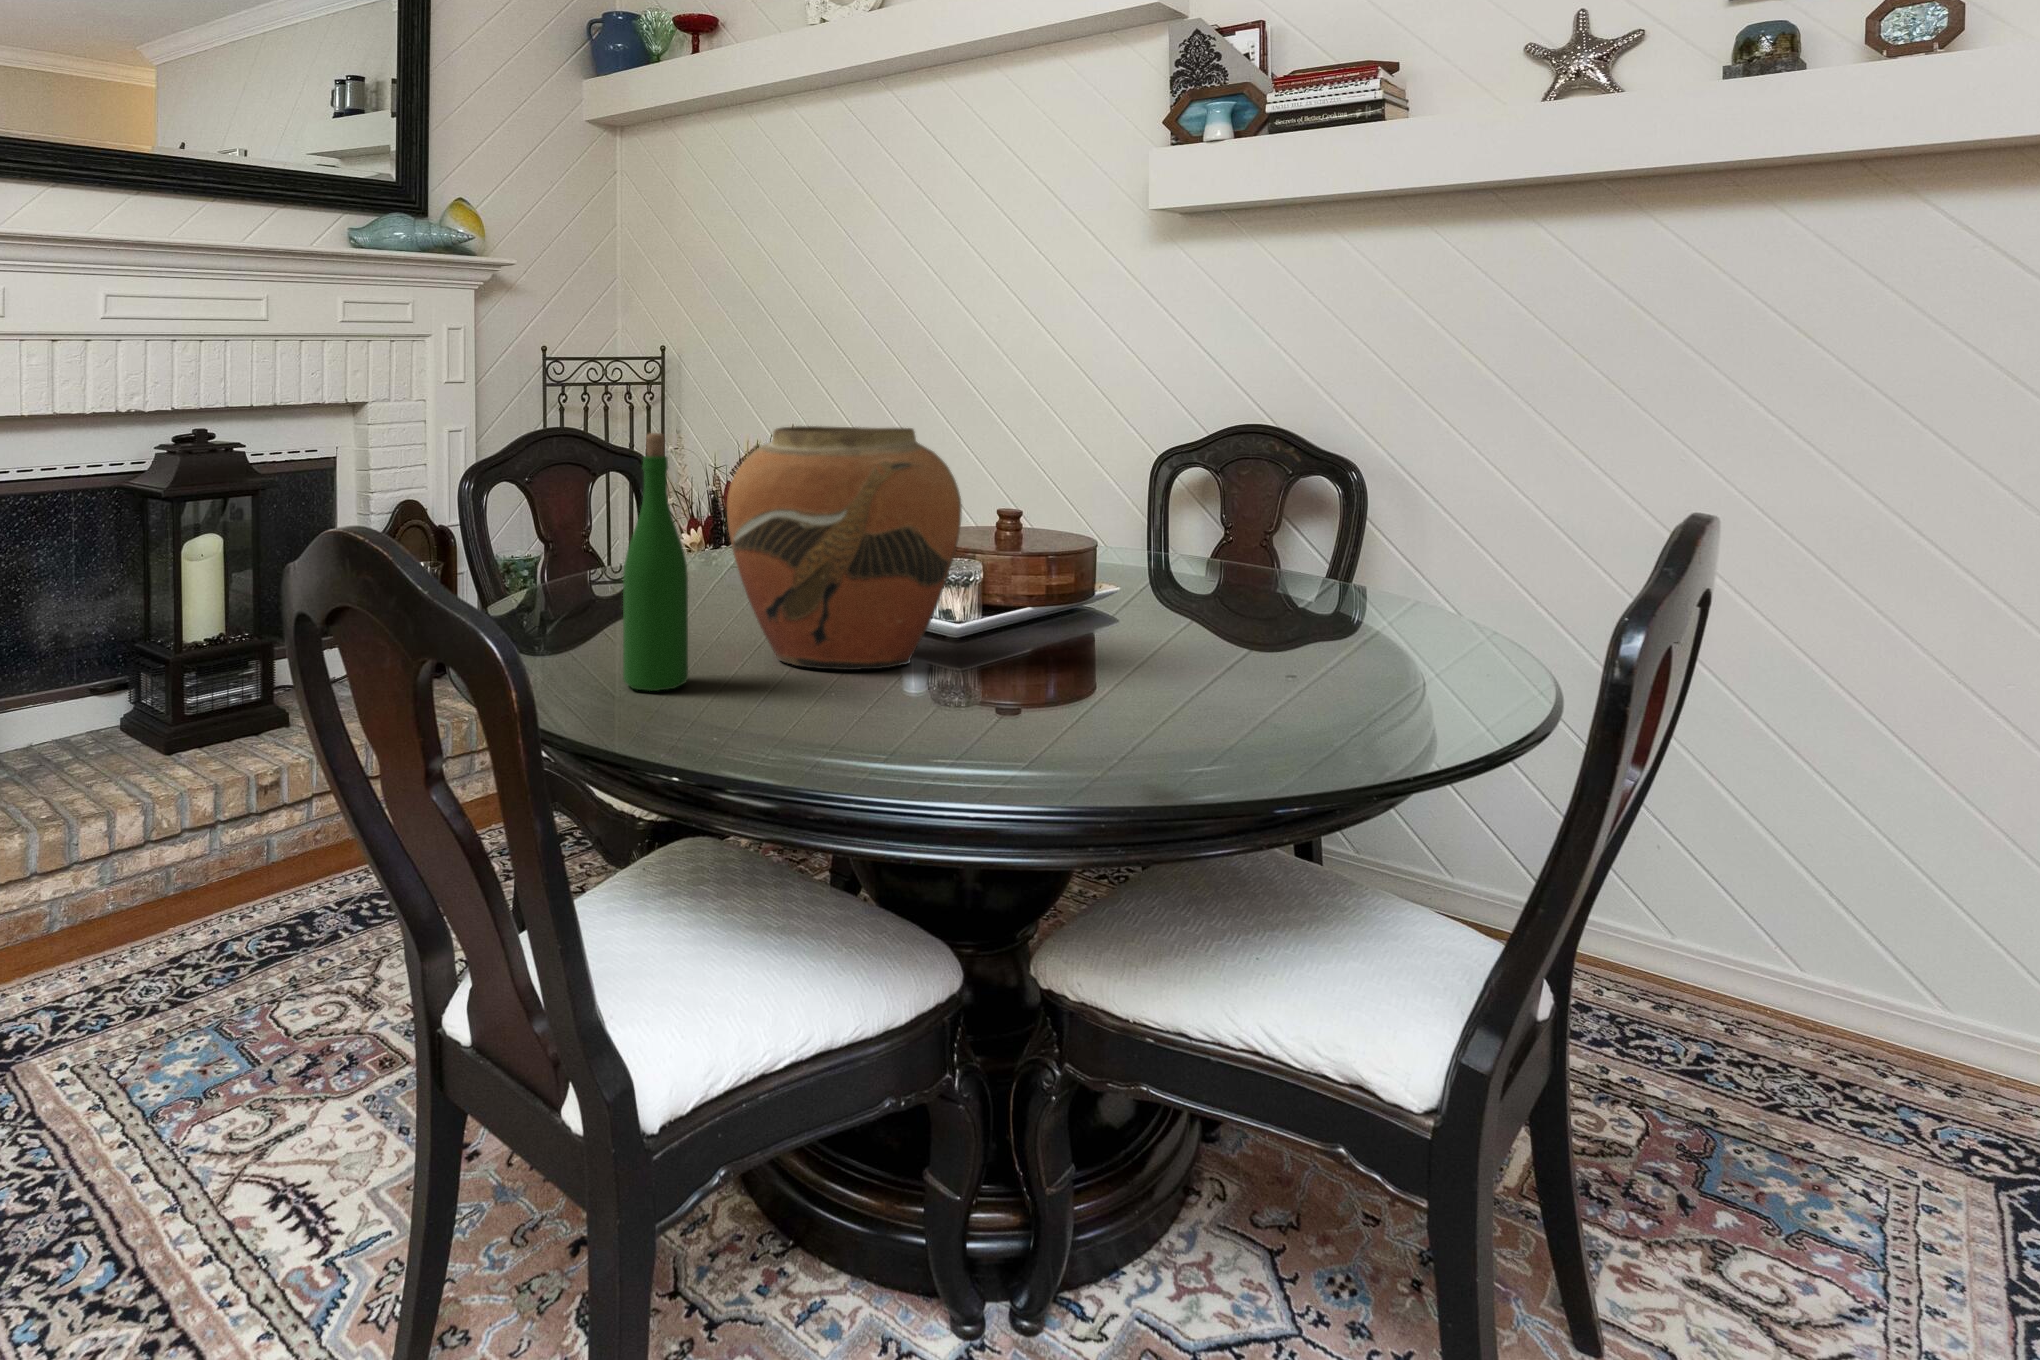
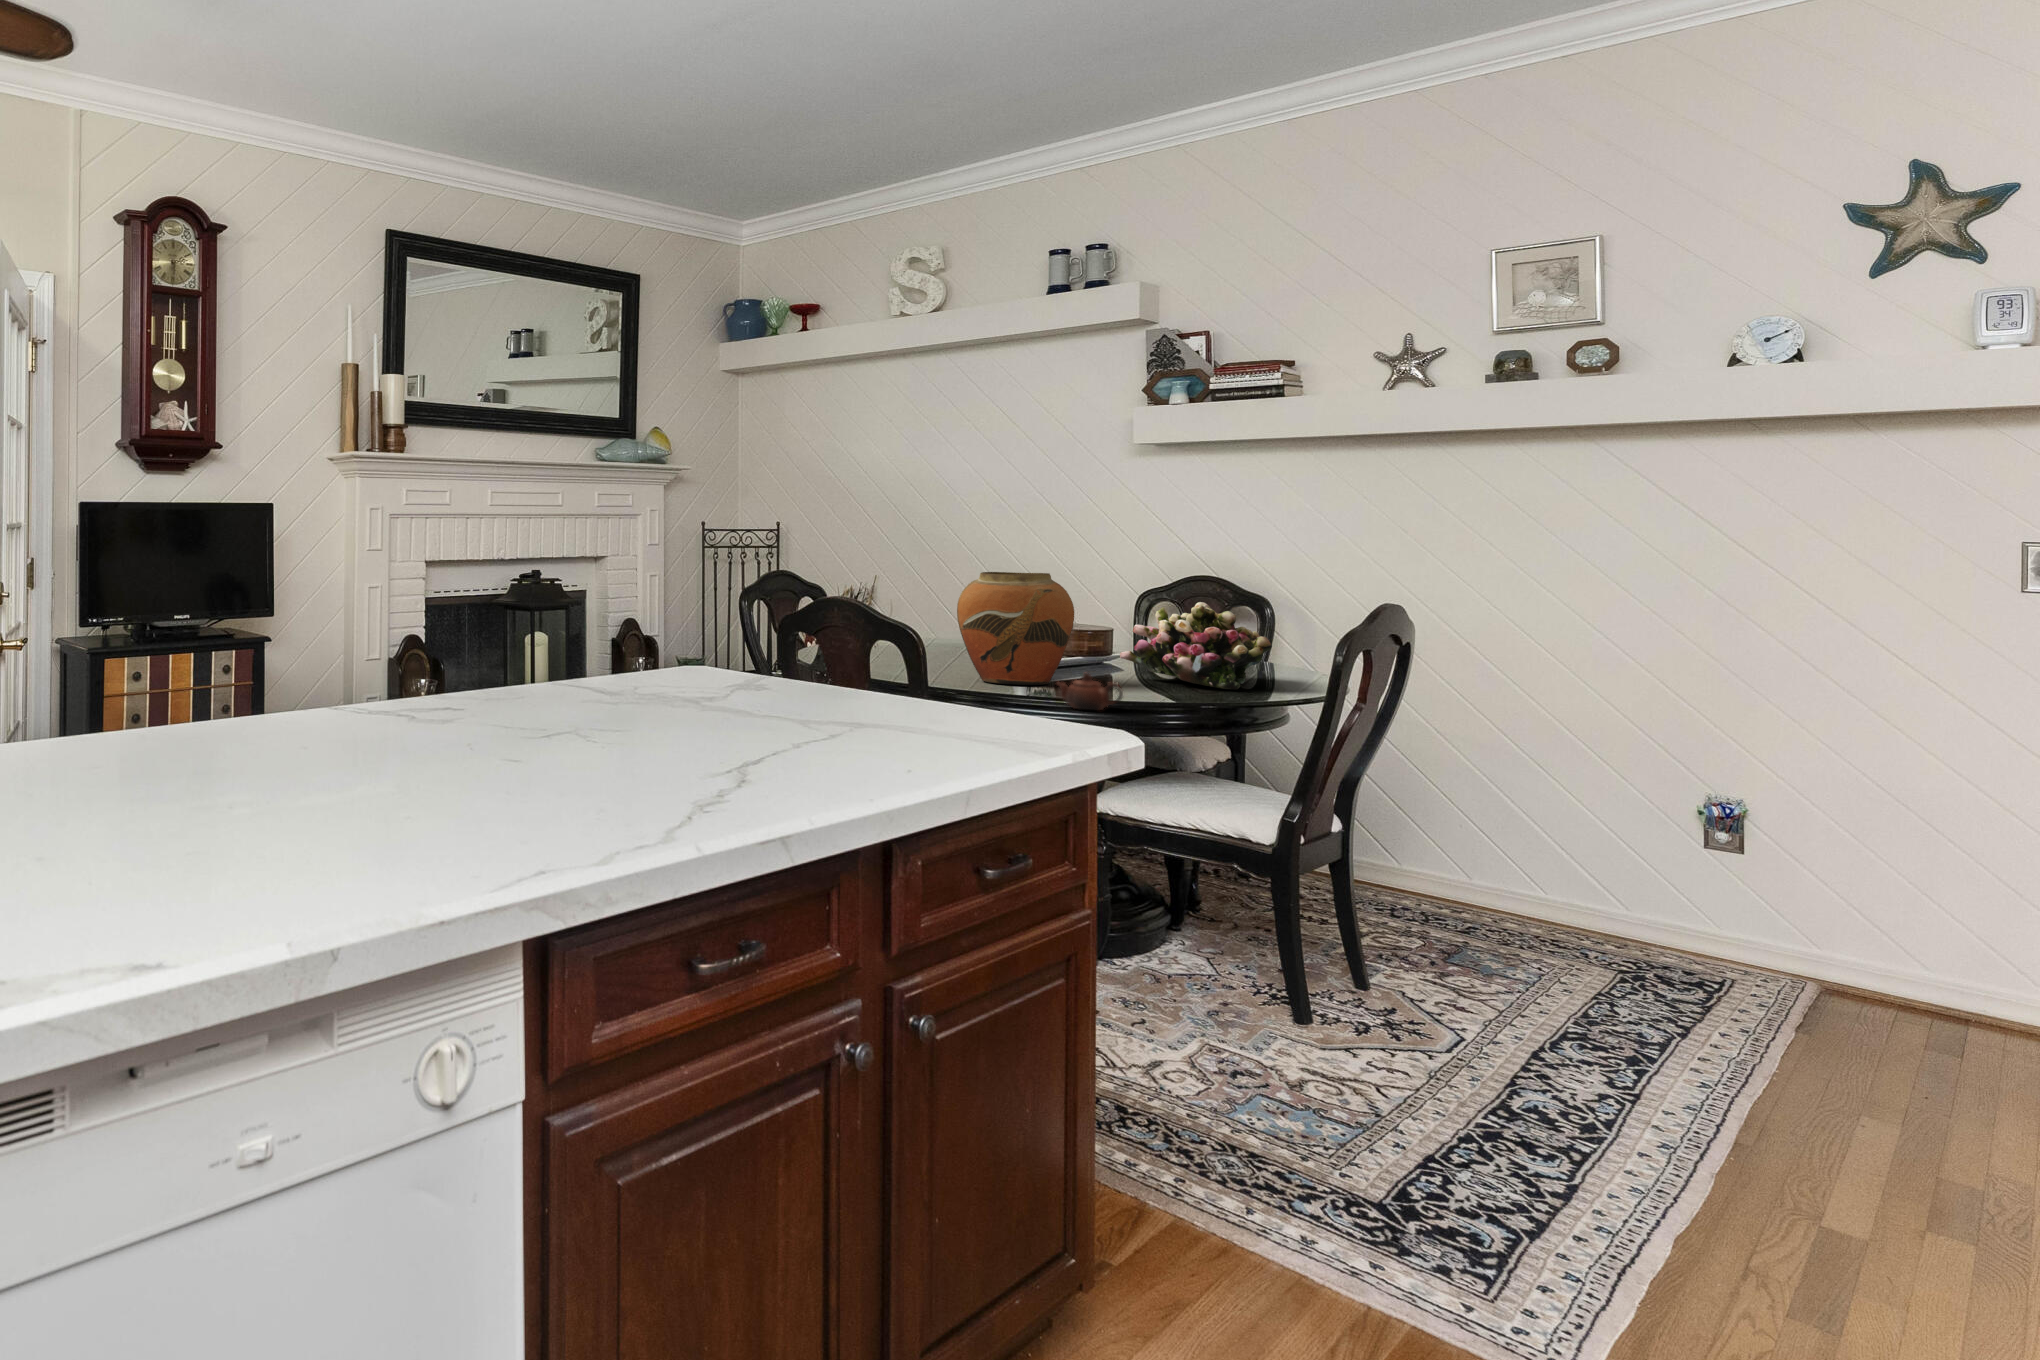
wine bottle: present [623,433,688,691] -> none [924,574,953,689]
flower arrangement: none [1067,483,1353,670] -> present [1120,602,1272,690]
teapot: none [853,670,1005,767] -> present [1056,673,1123,711]

